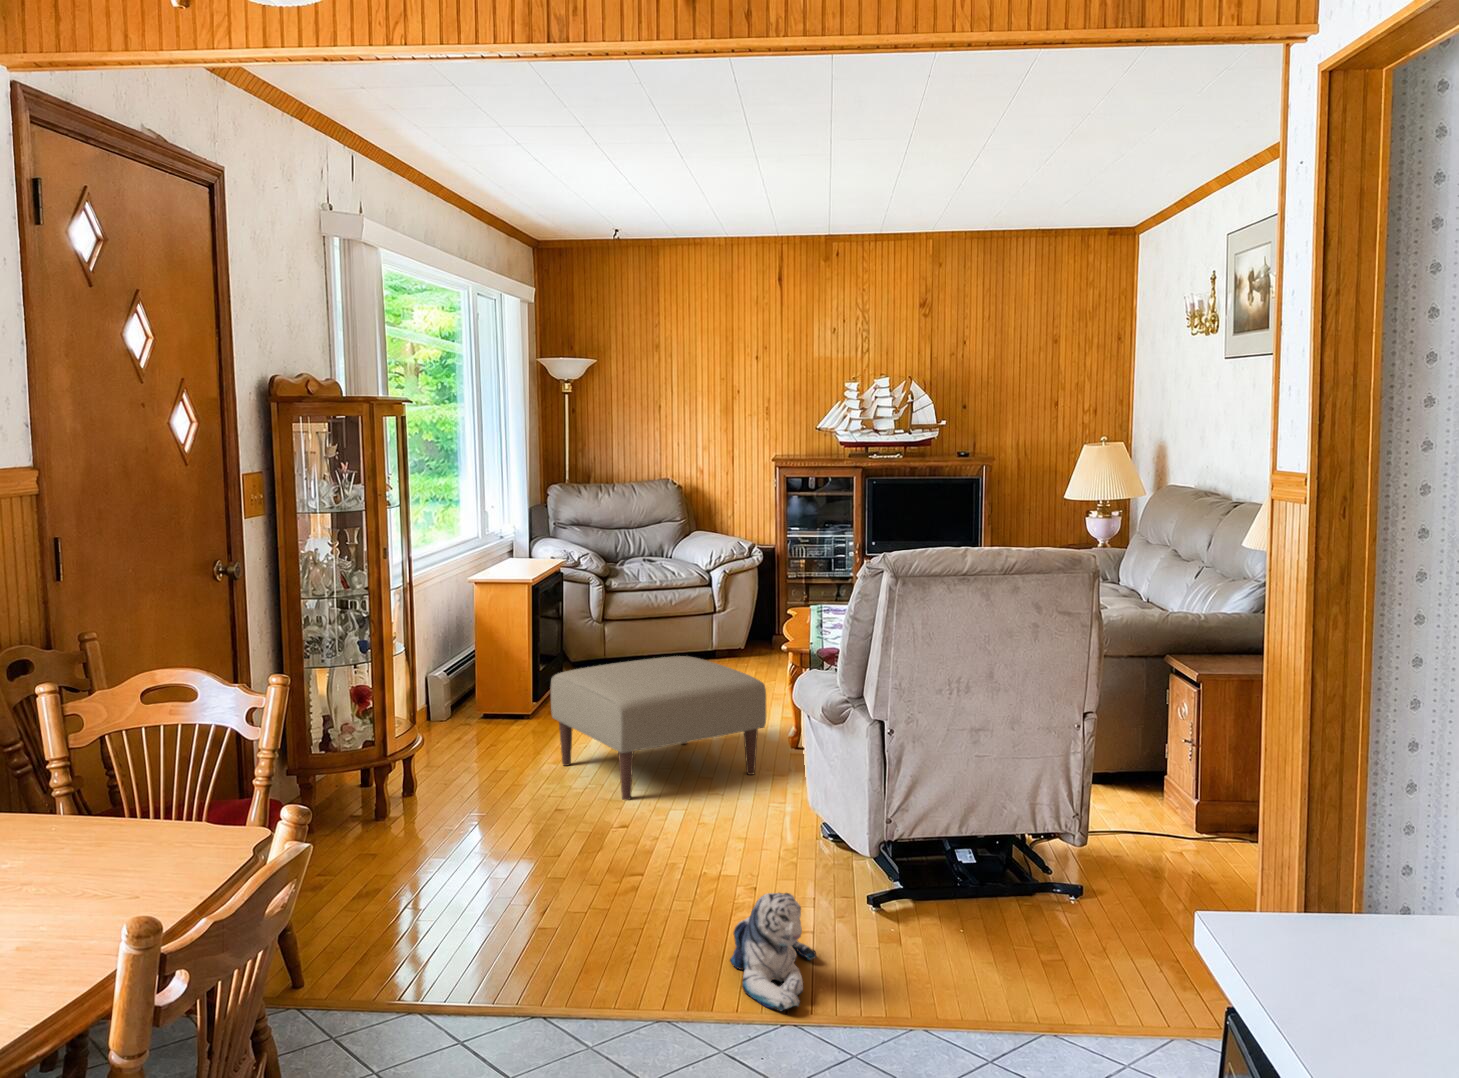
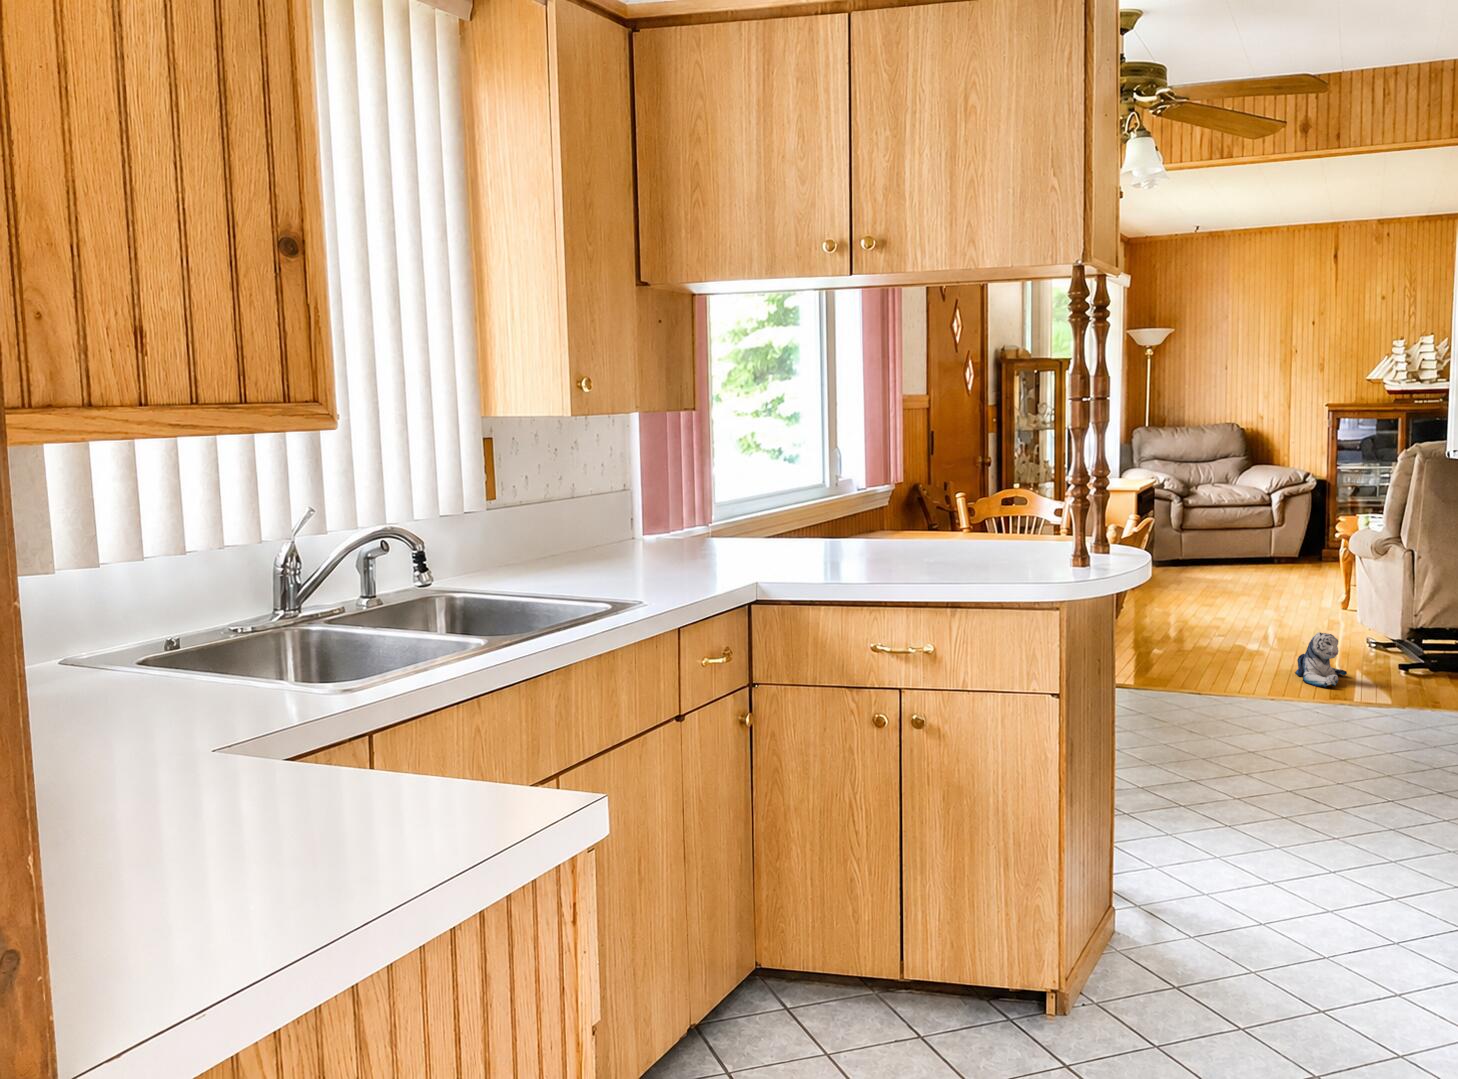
ottoman: present [550,656,766,800] -> none [1162,541,1318,623]

